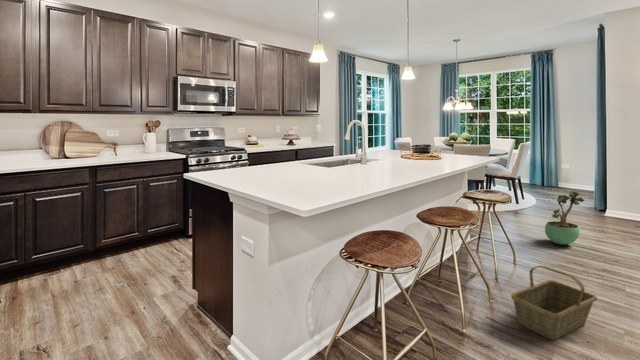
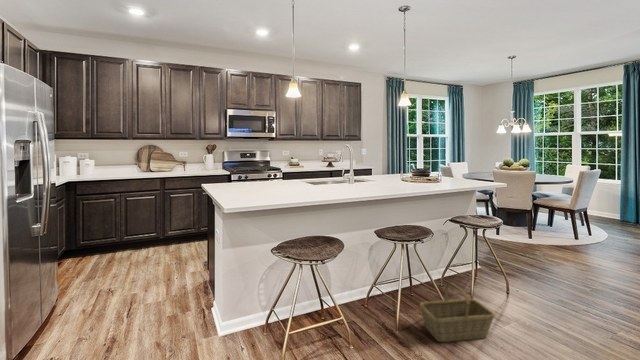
potted plant: present [545,191,584,245] -> none [545,225,588,281]

